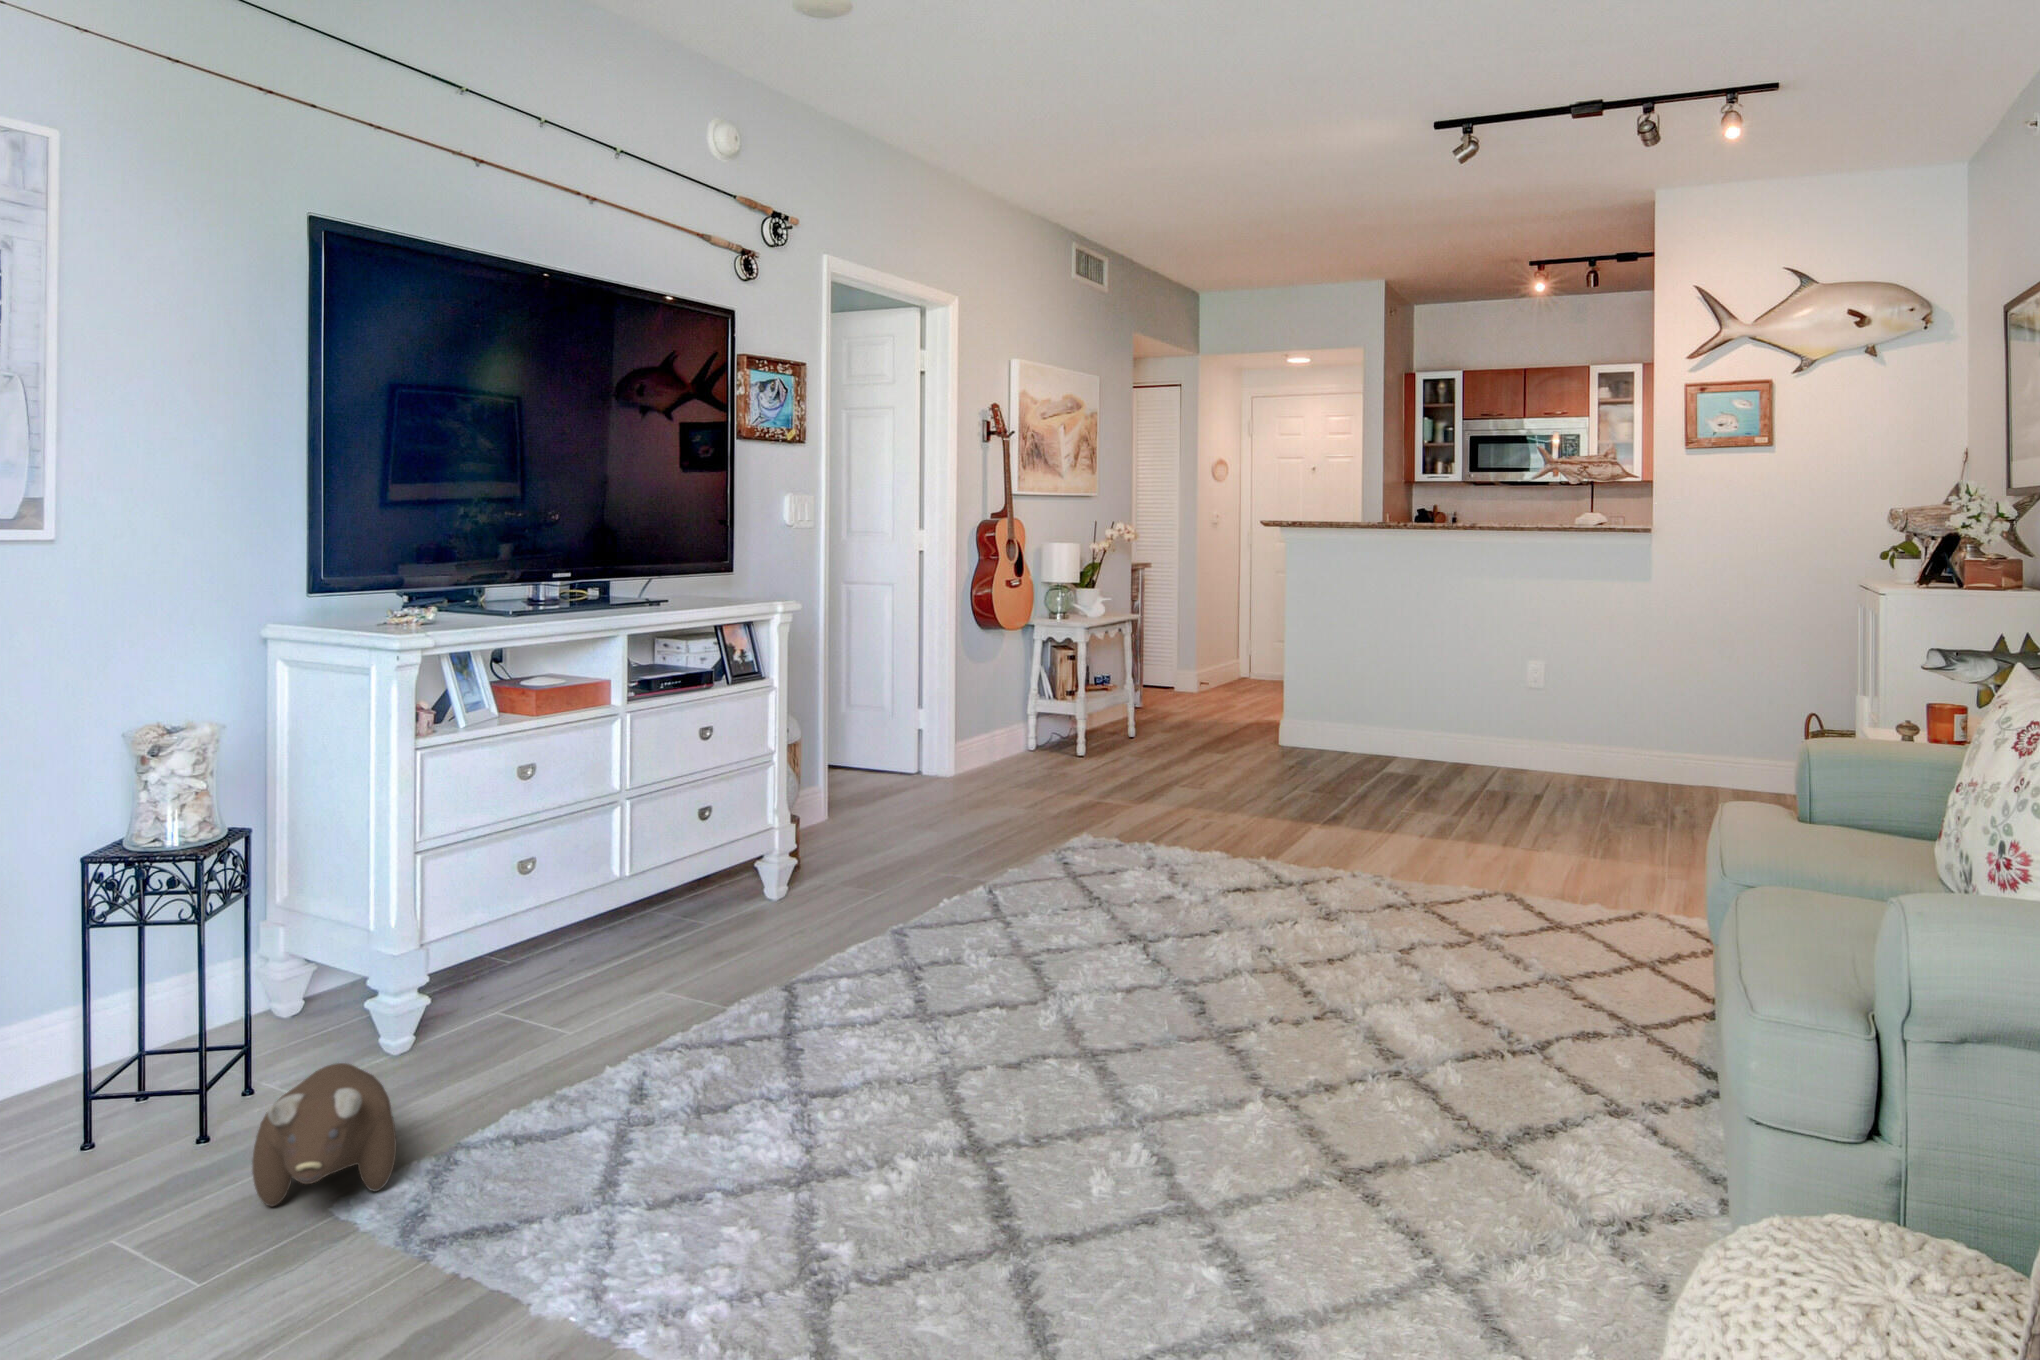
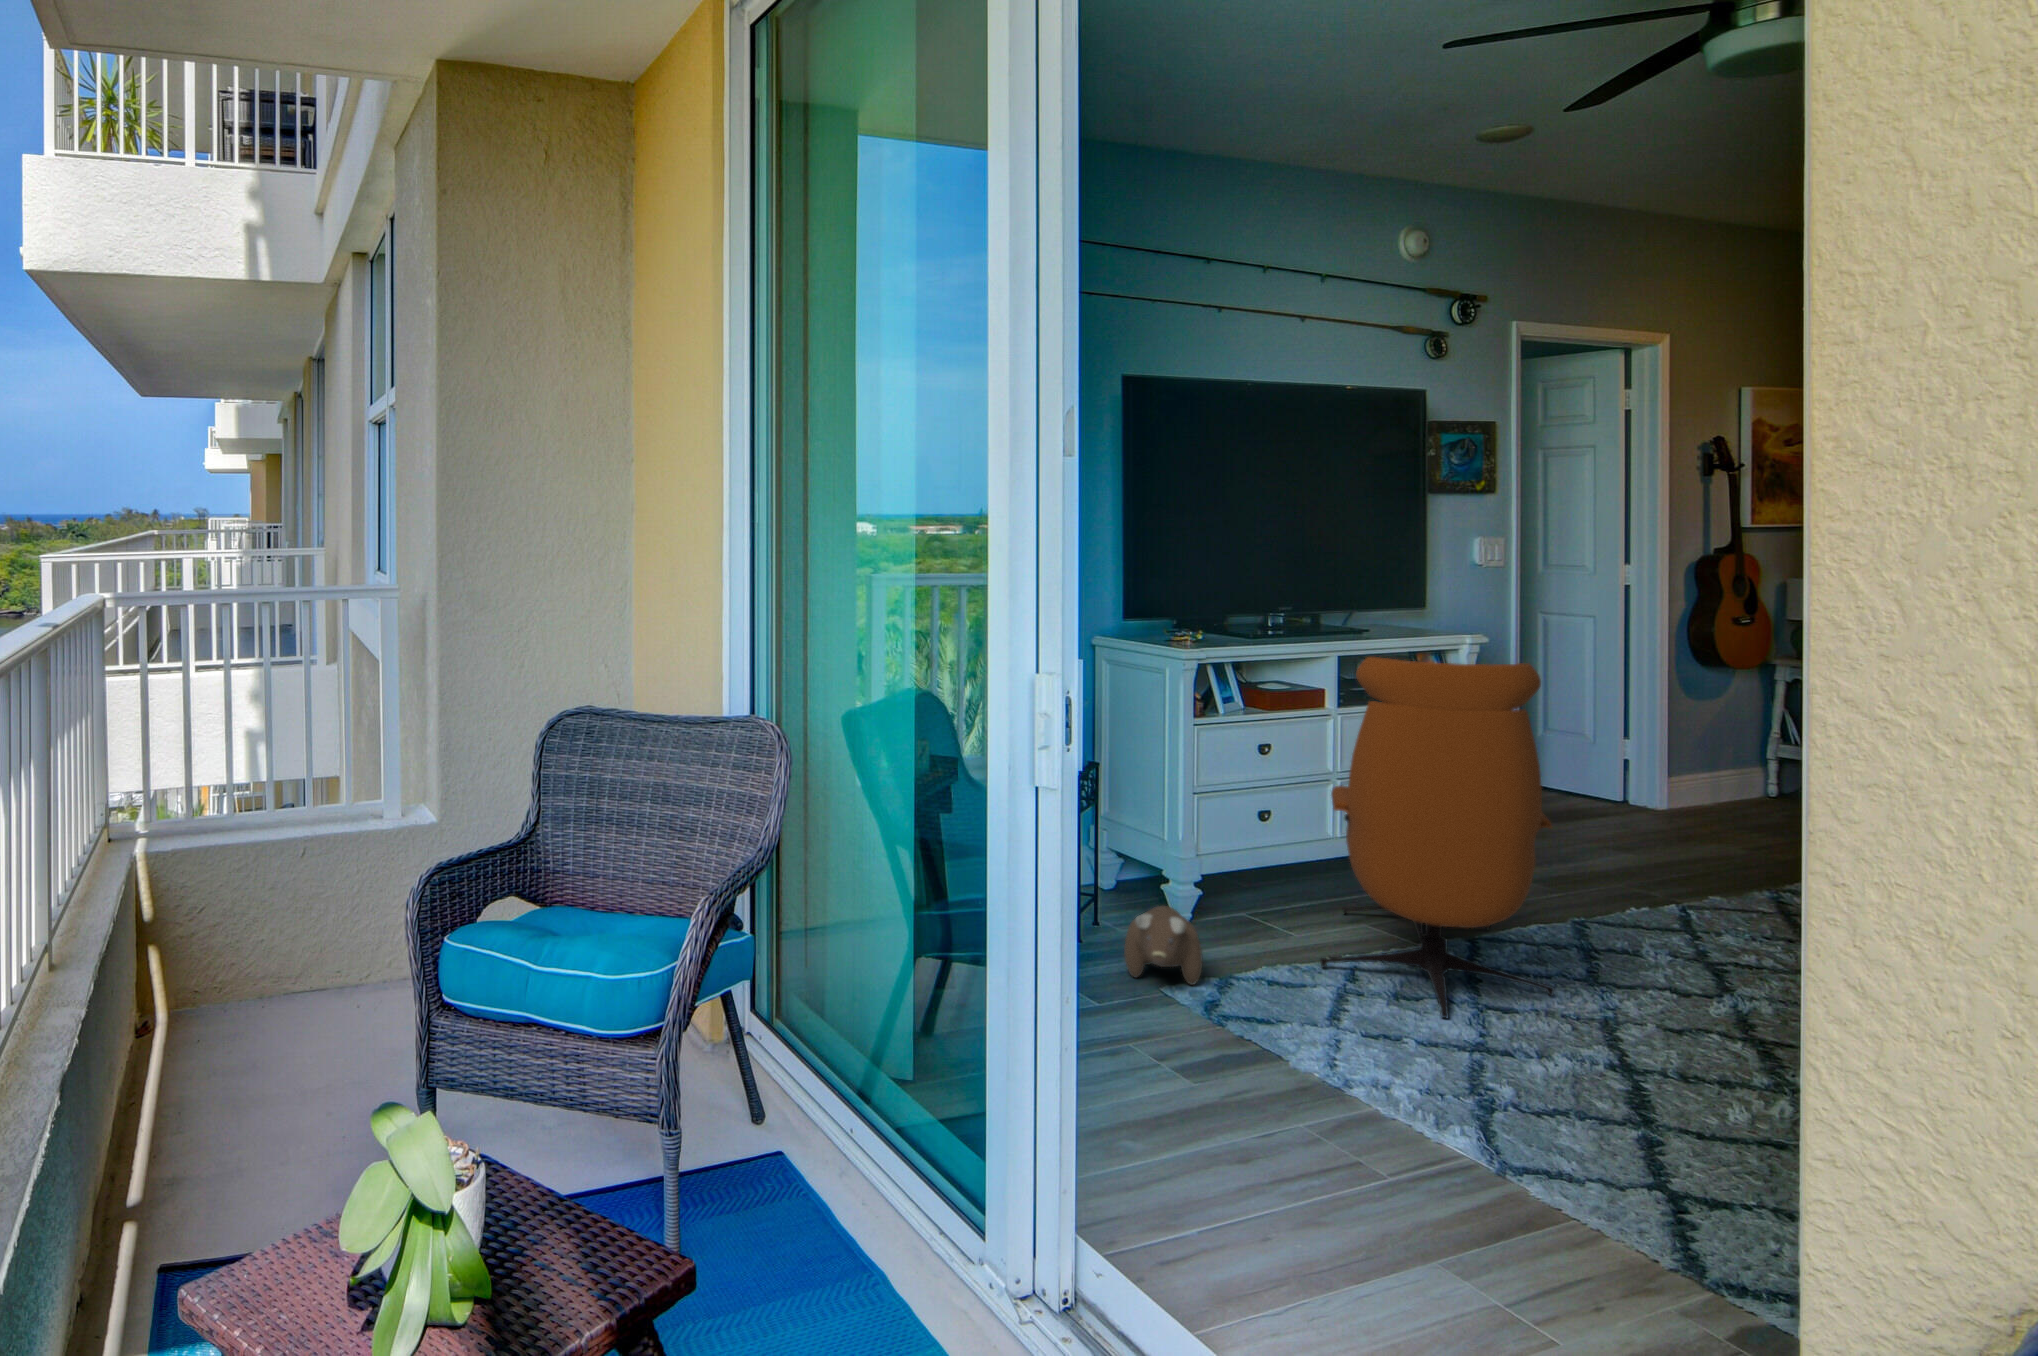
lounge chair: none [592,618,886,1134] -> present [1320,657,1554,1018]

